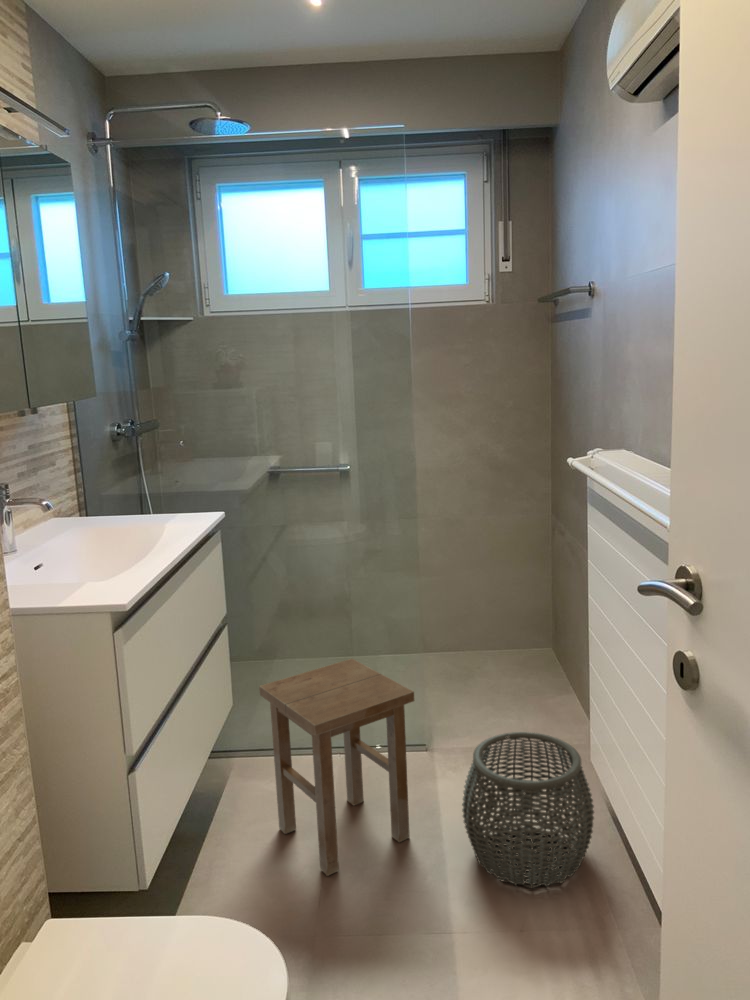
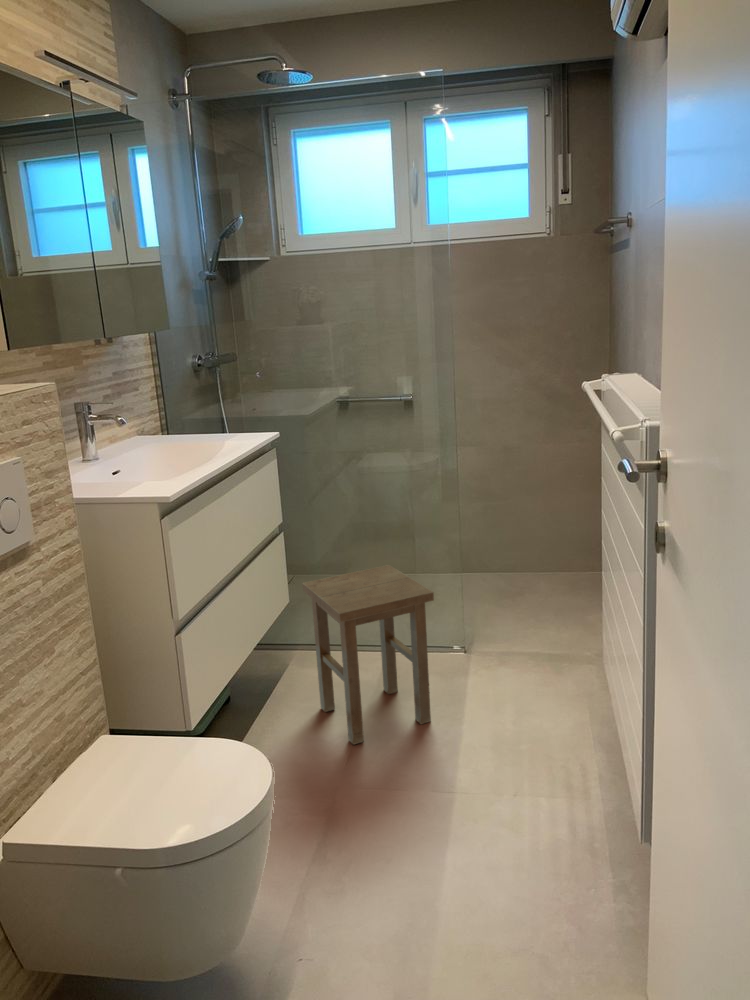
woven basket: present [462,732,594,888] -> none [472,633,590,766]

